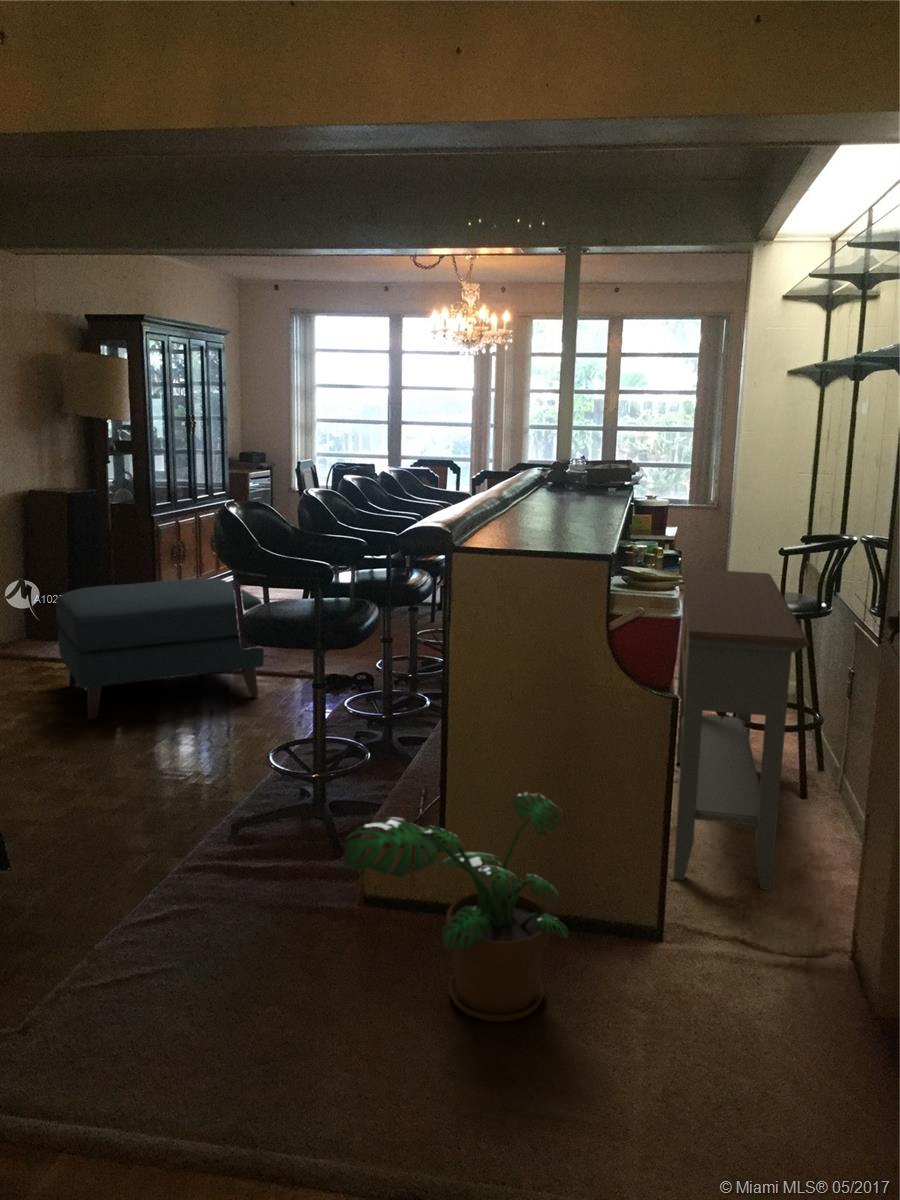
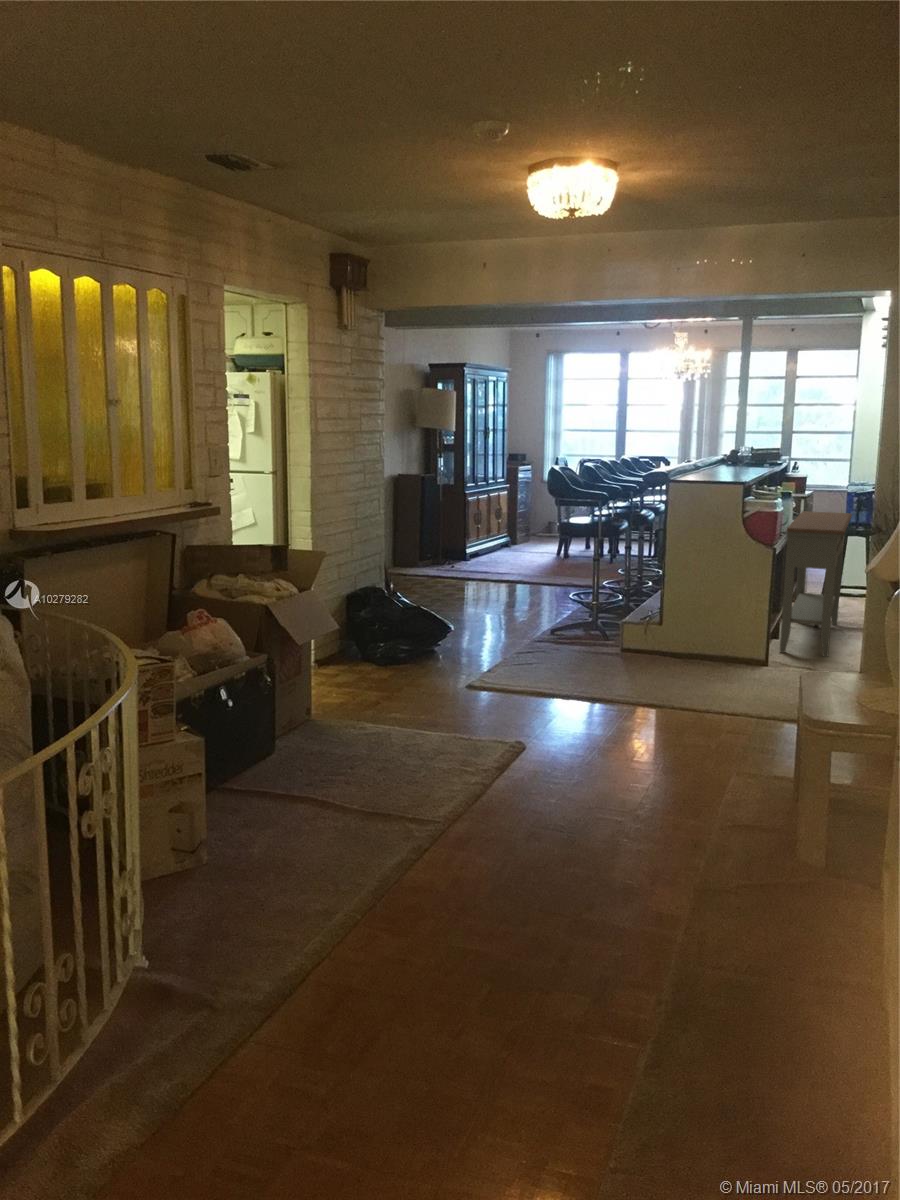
ottoman: present [56,578,264,720] -> none [434,525,555,597]
potted plant: present [344,793,569,1022] -> none [629,591,721,677]

